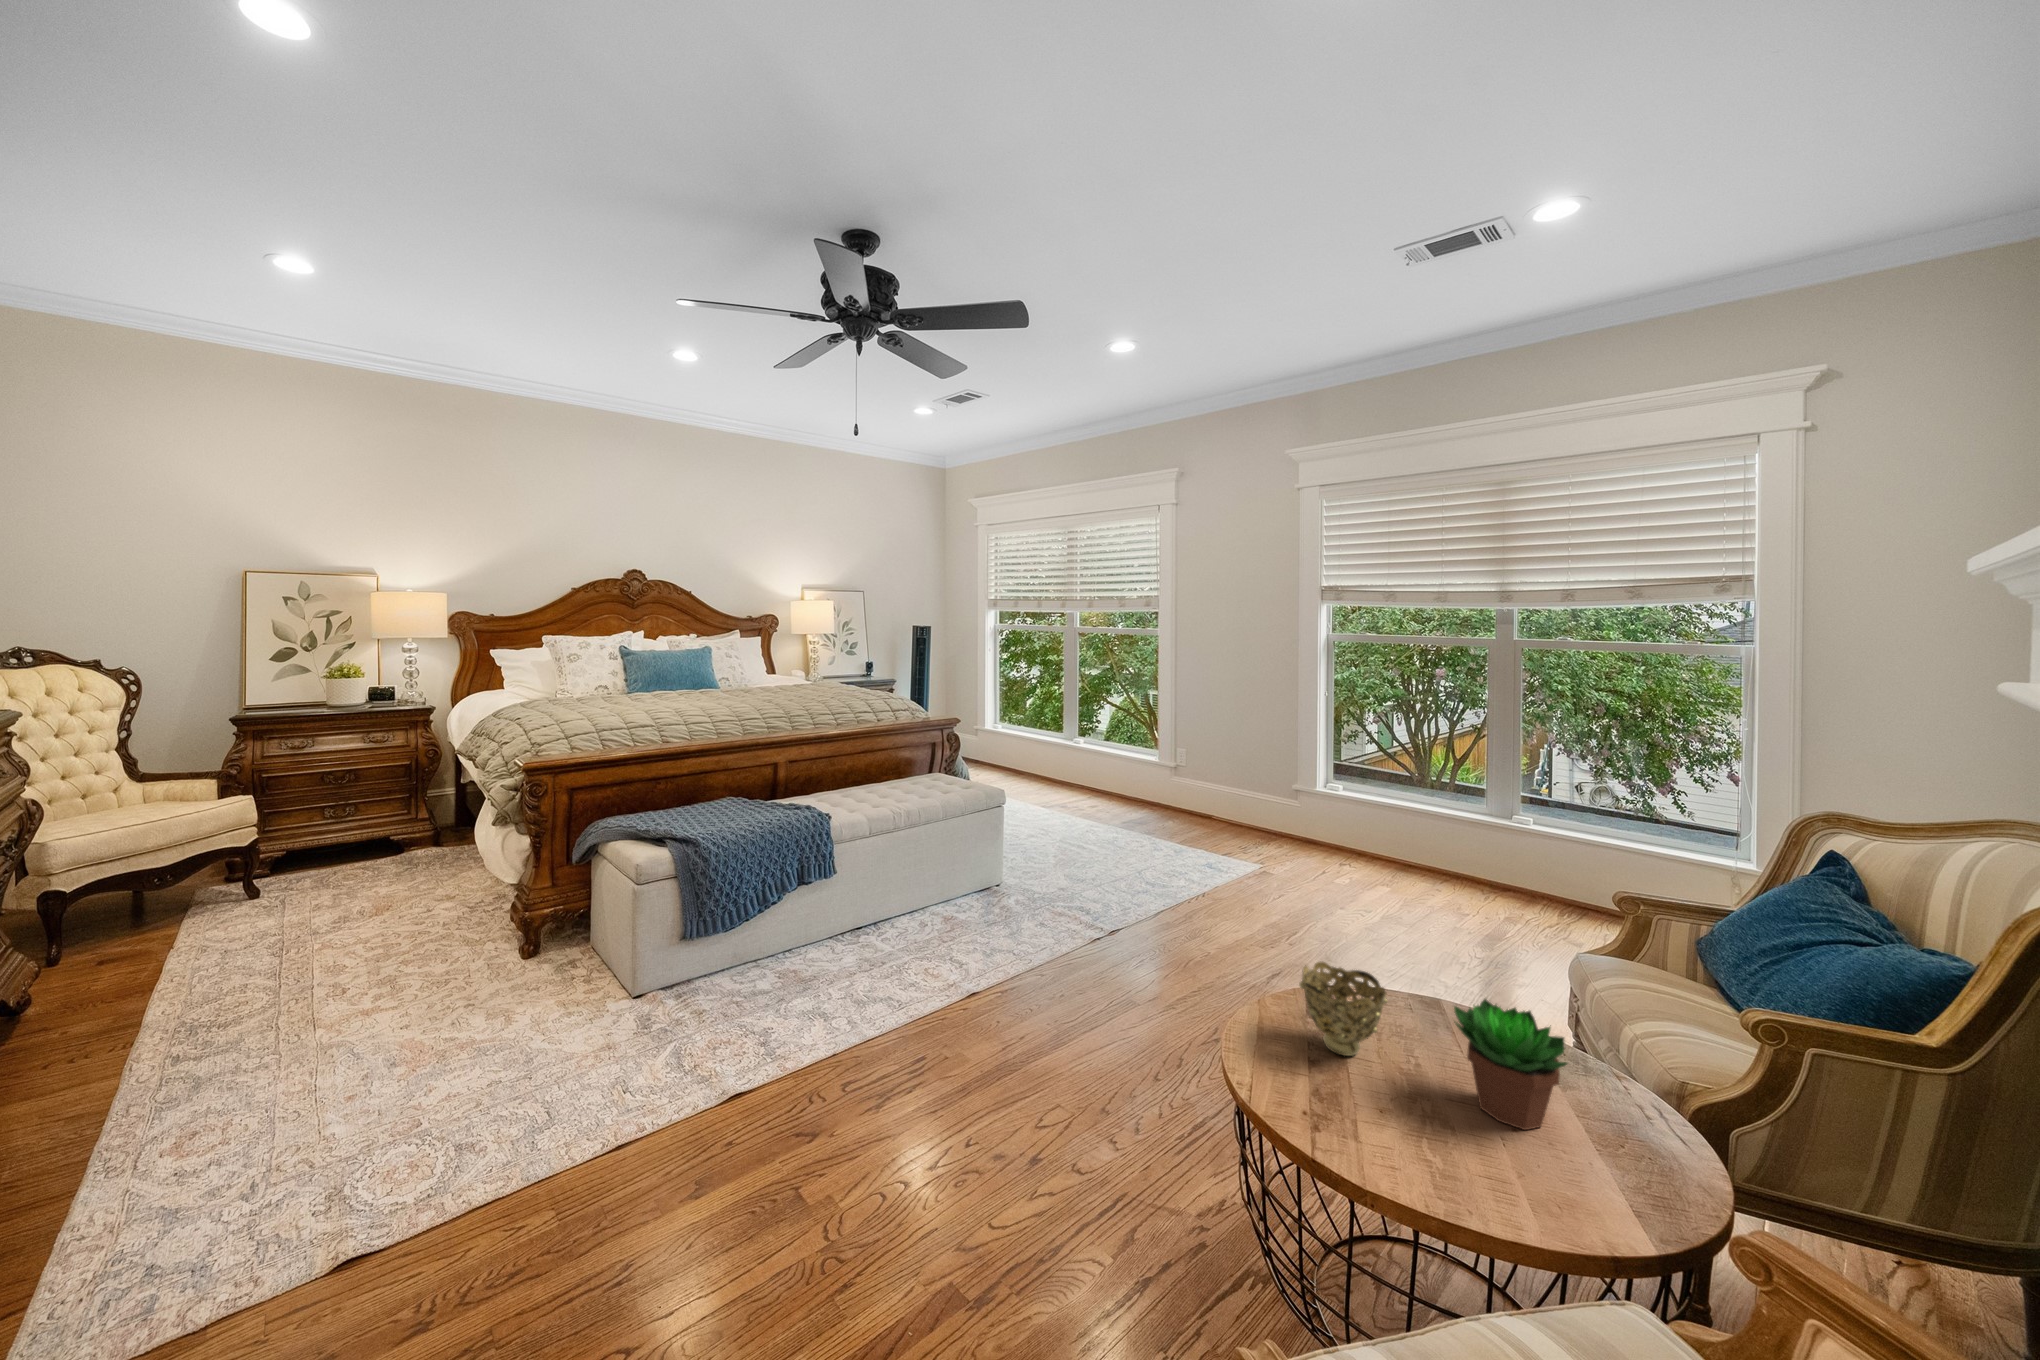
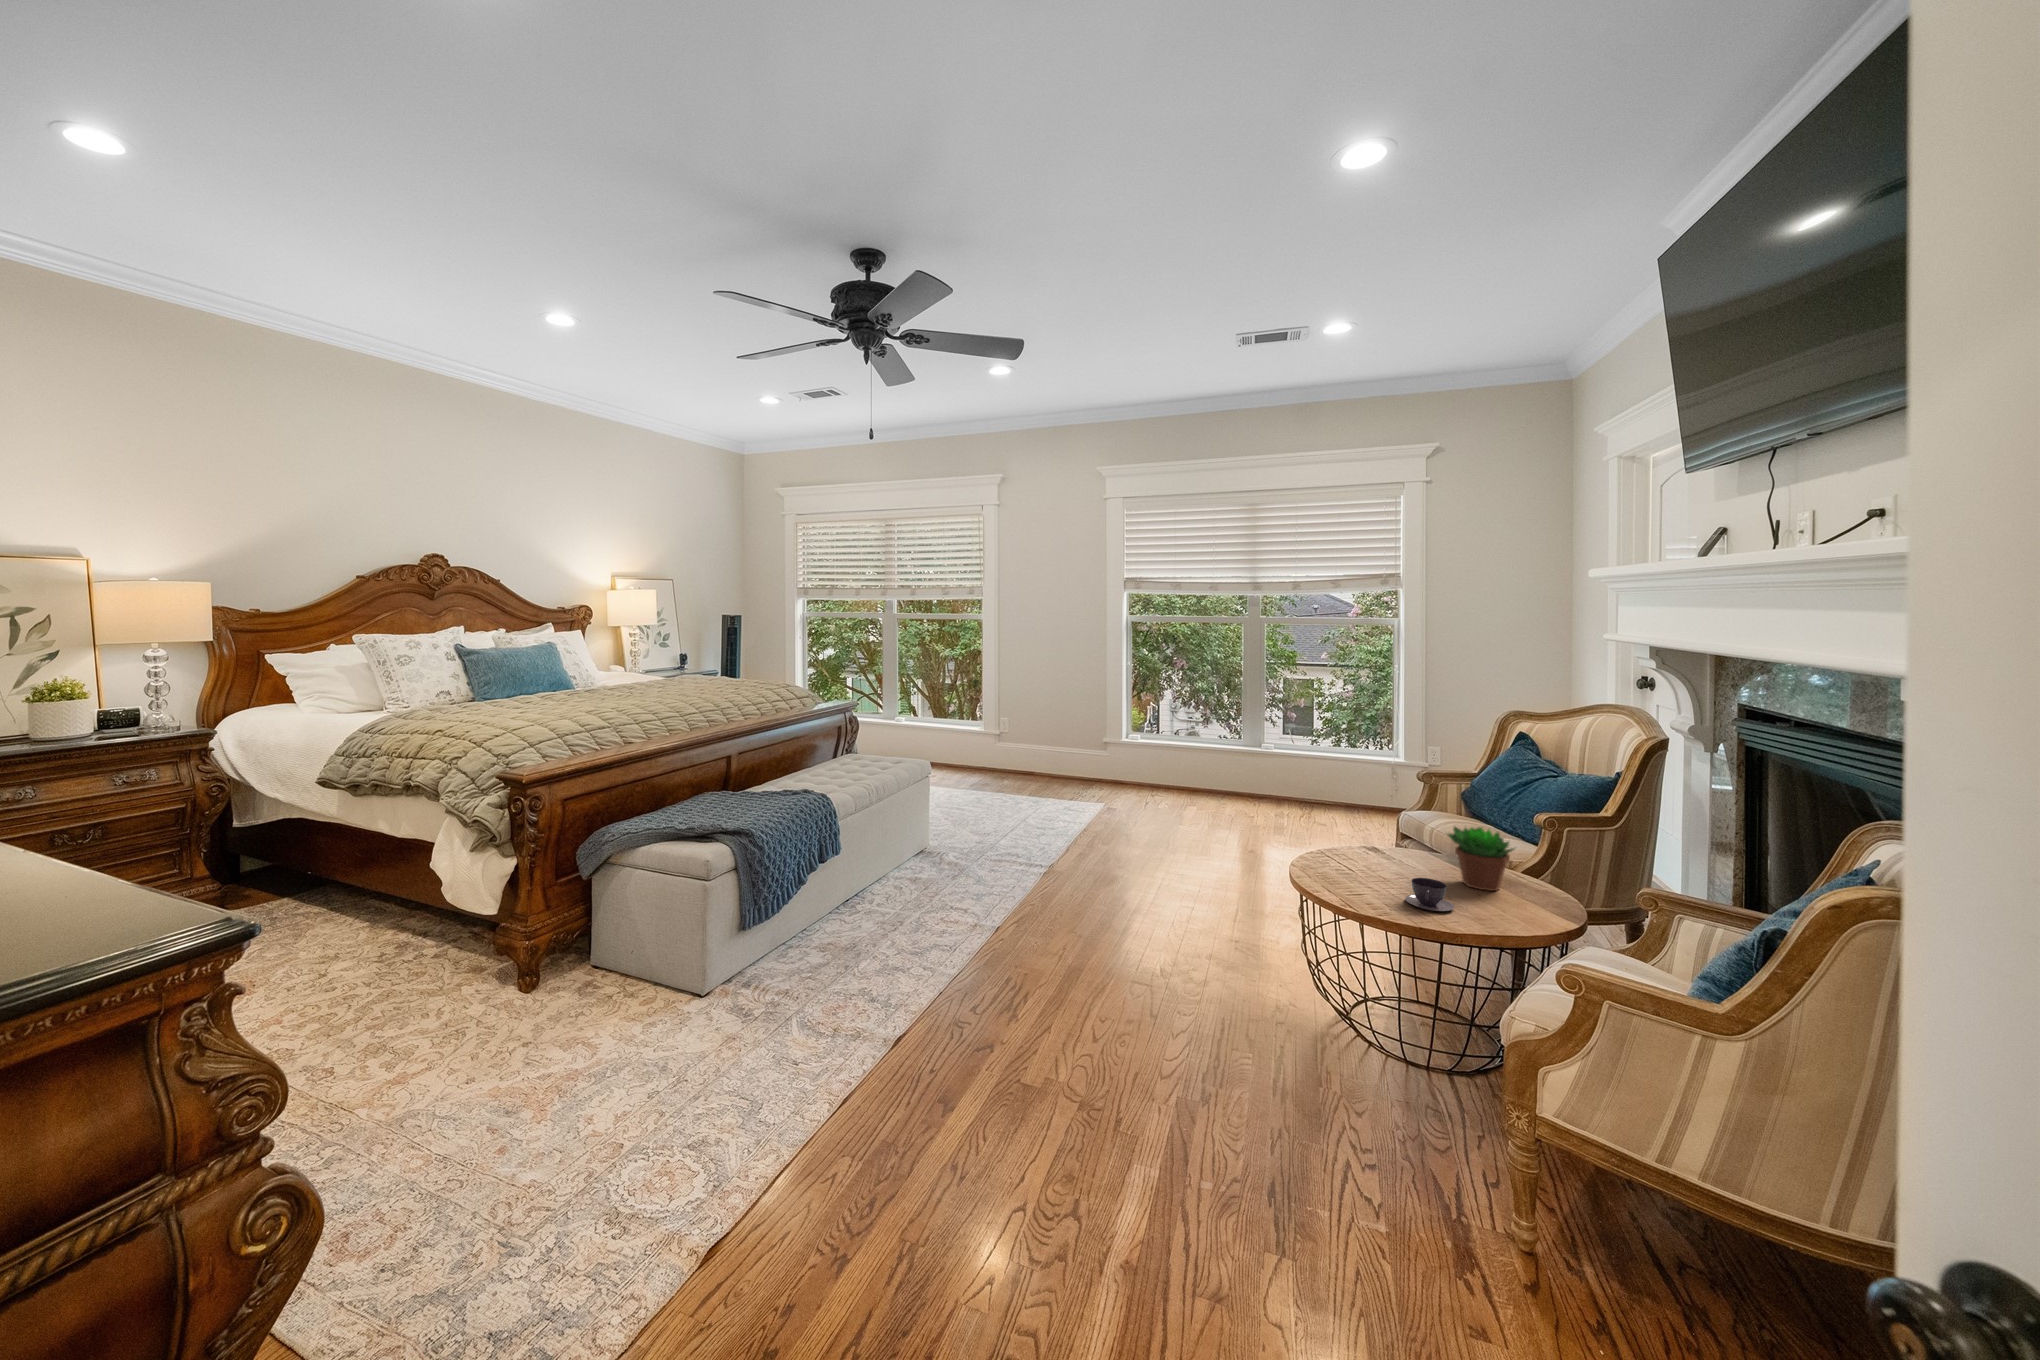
decorative bowl: present [1299,962,1388,1056] -> none [1352,824,1408,878]
teacup: none [1311,1070,1388,1140] -> present [1405,878,1454,911]

